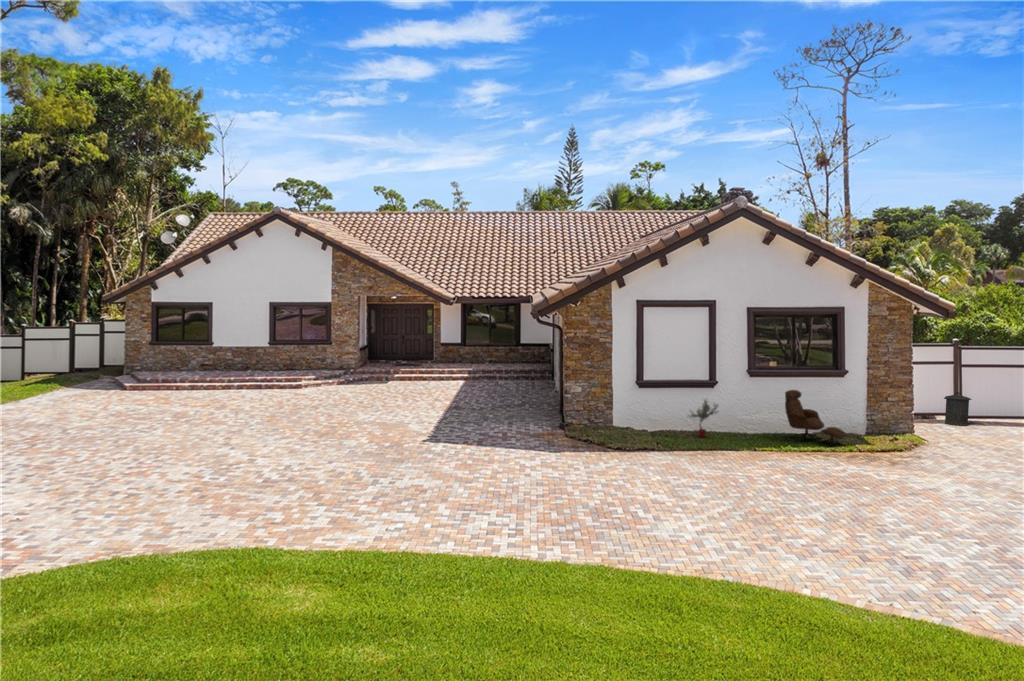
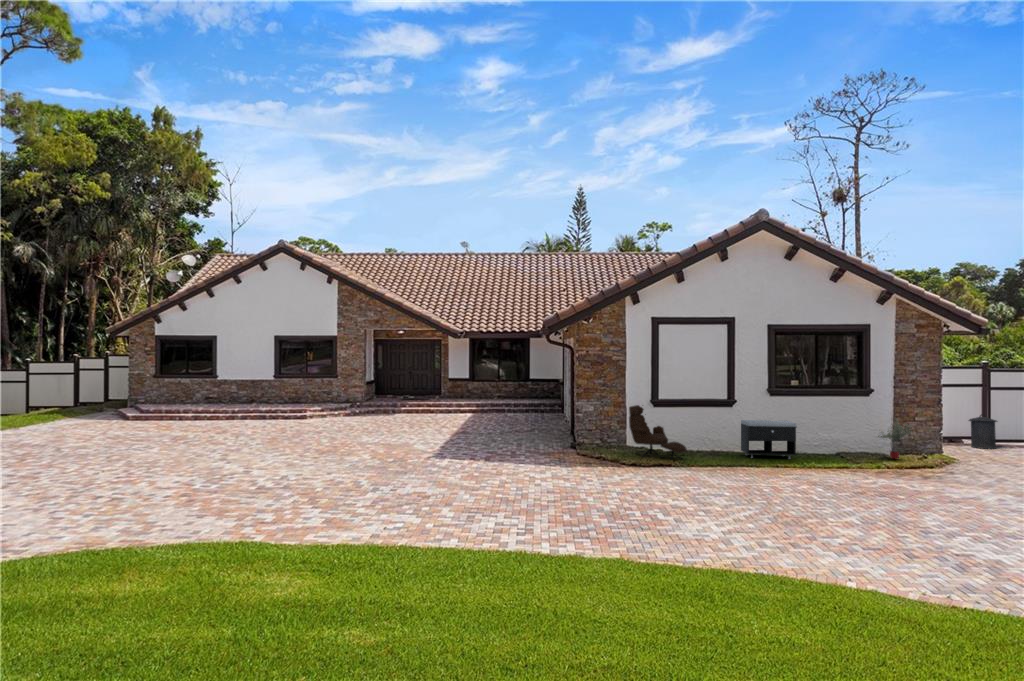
lounge chair: present [785,390,846,445] -> present [629,405,686,459]
potted tree: present [689,400,718,437] -> present [878,418,912,459]
storage bench: none [723,402,777,440] -> present [741,420,797,459]

